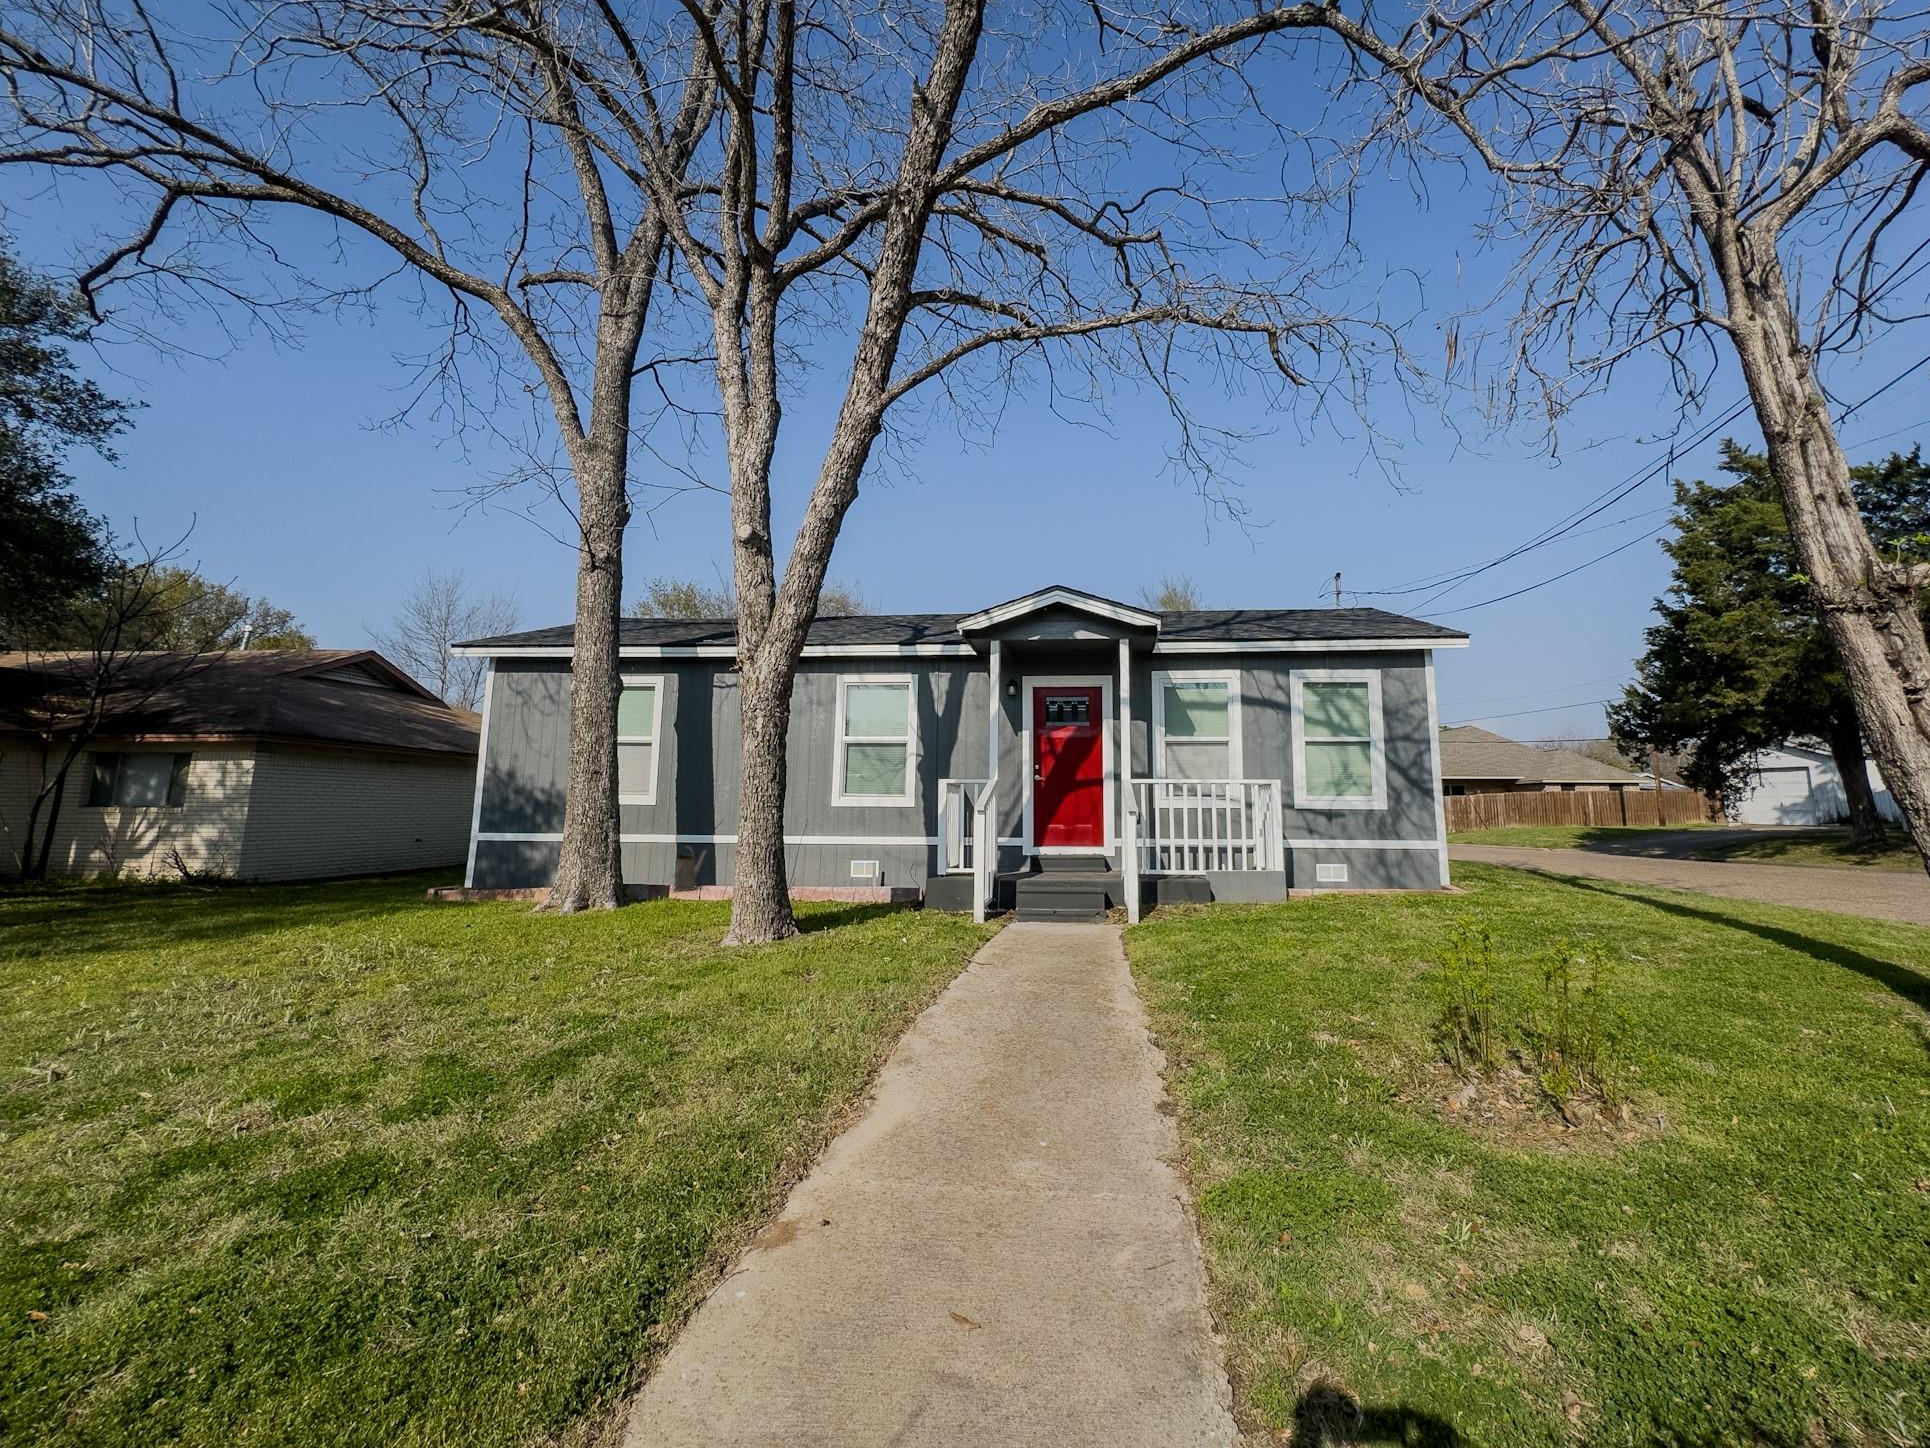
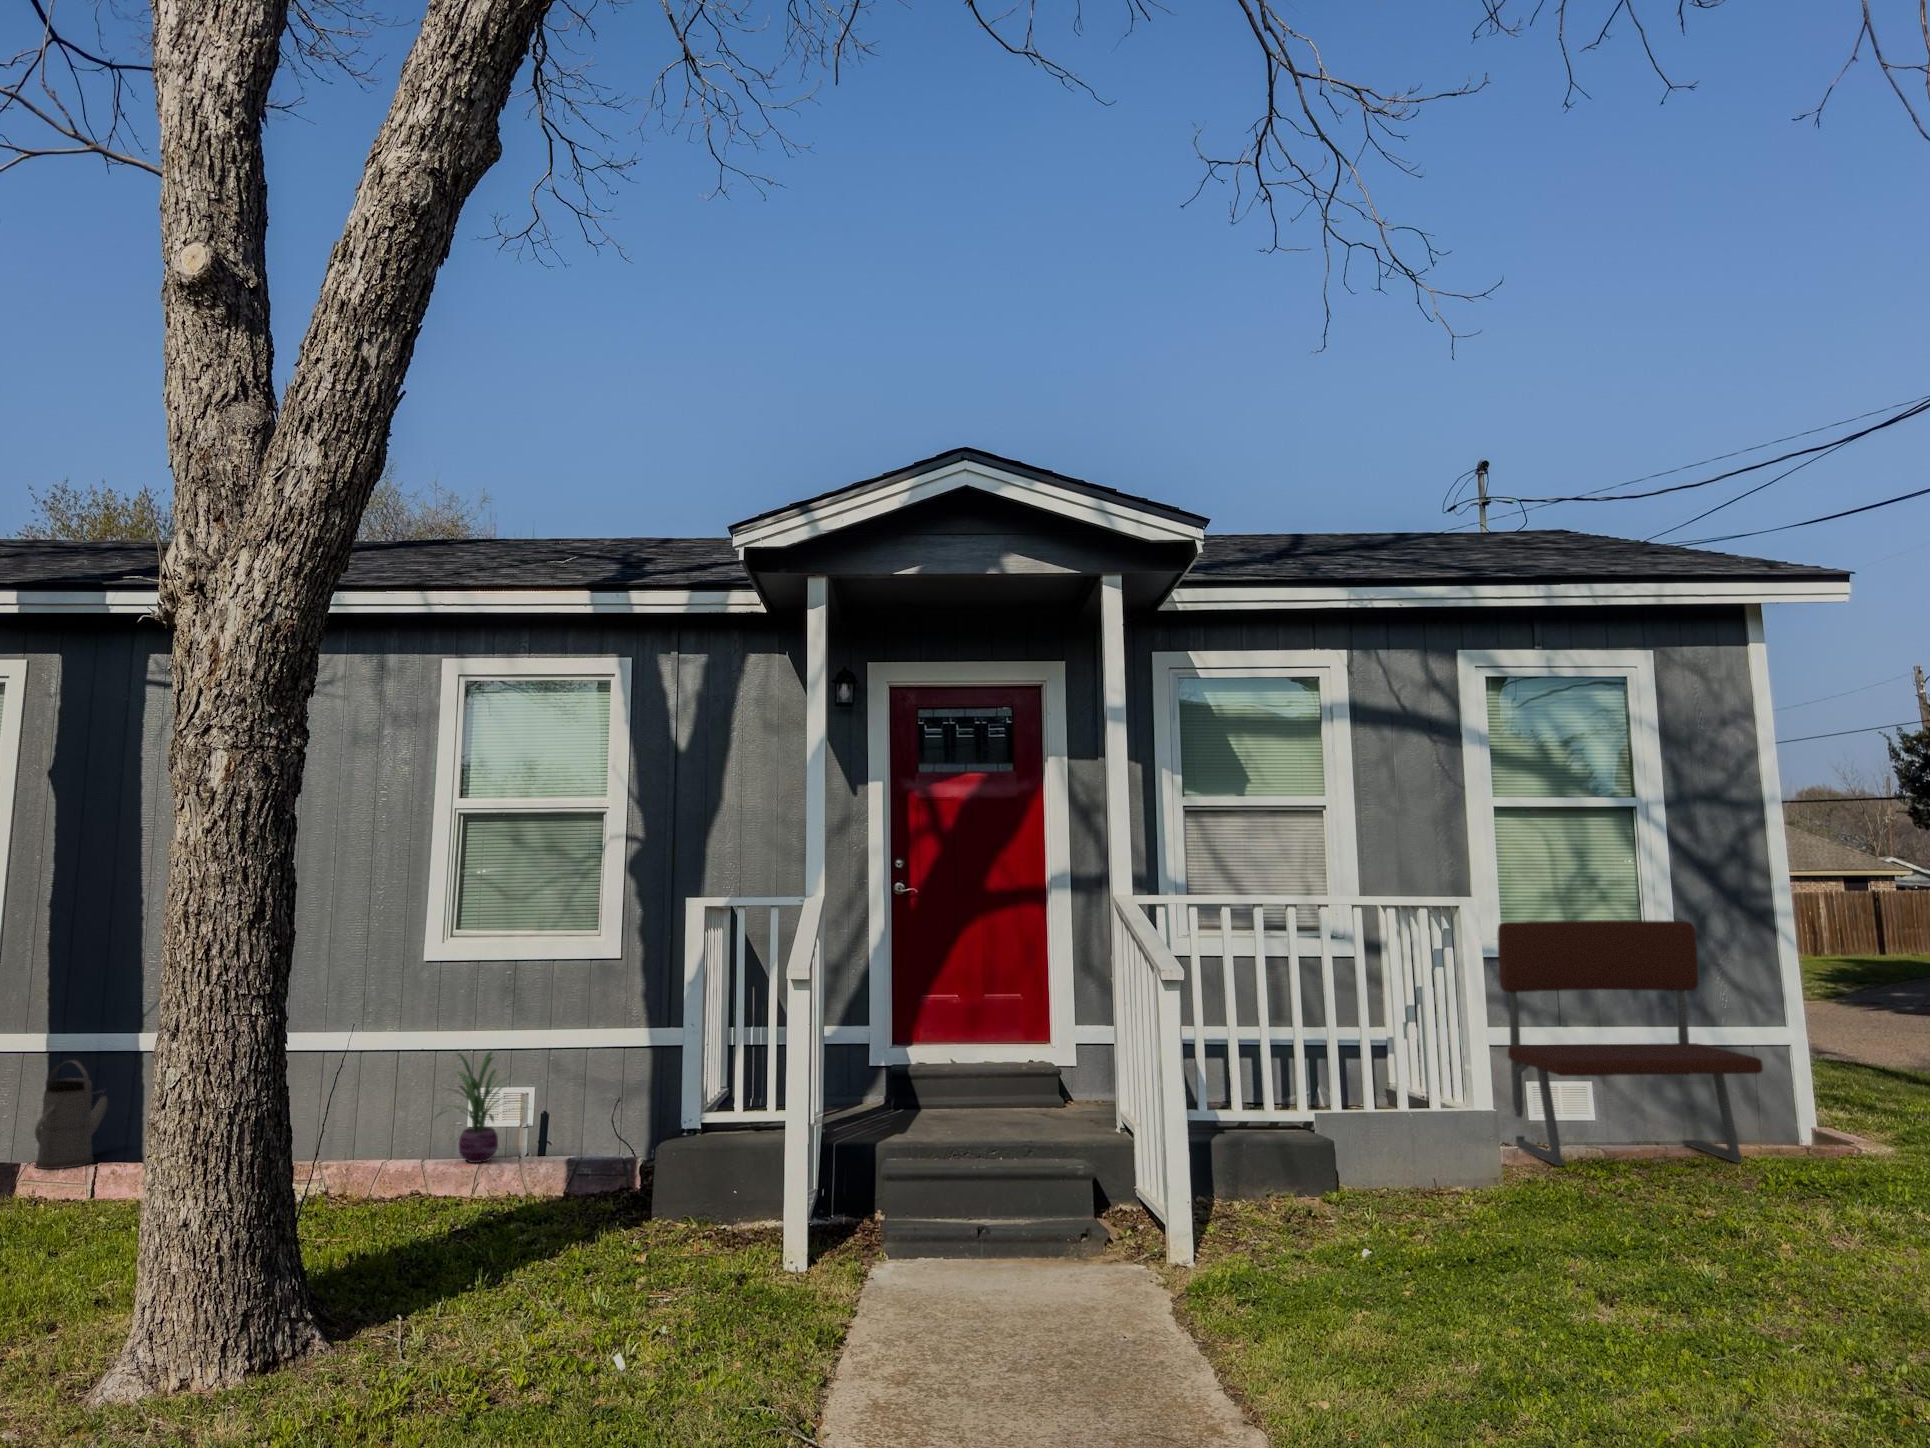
bench: none [1302,793,1413,900] -> present [1498,920,1763,1166]
decorative plant: none [829,845,880,892] -> present [435,1051,517,1163]

